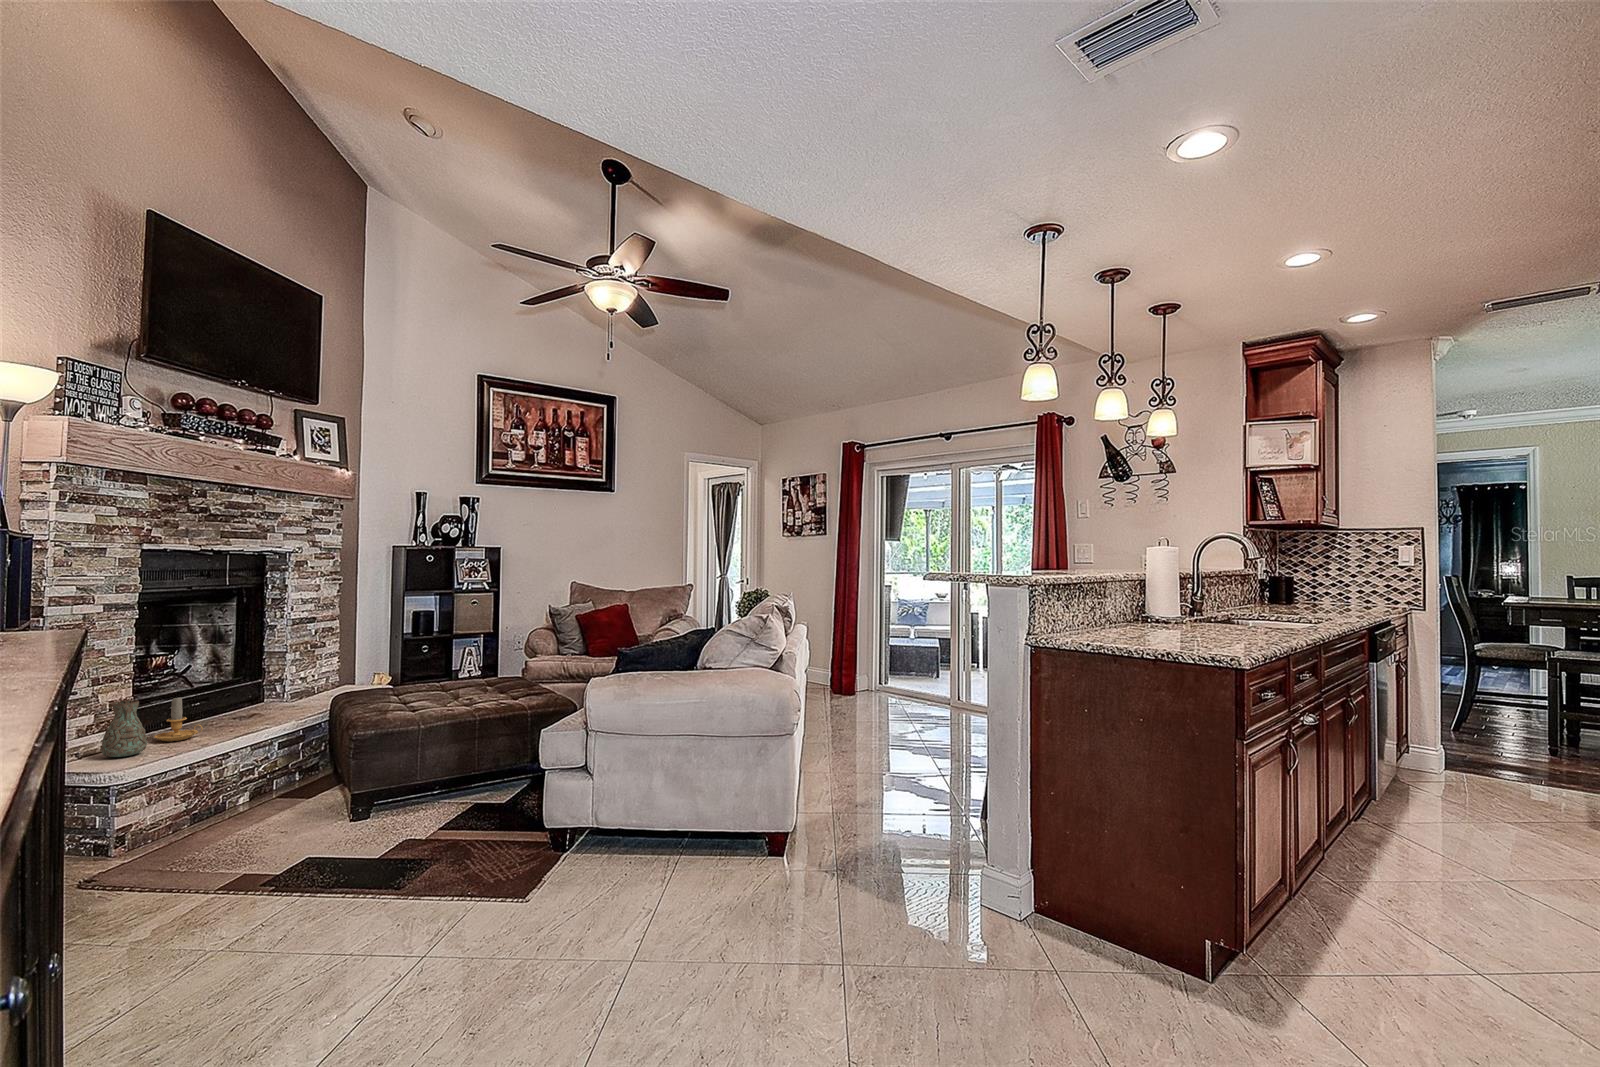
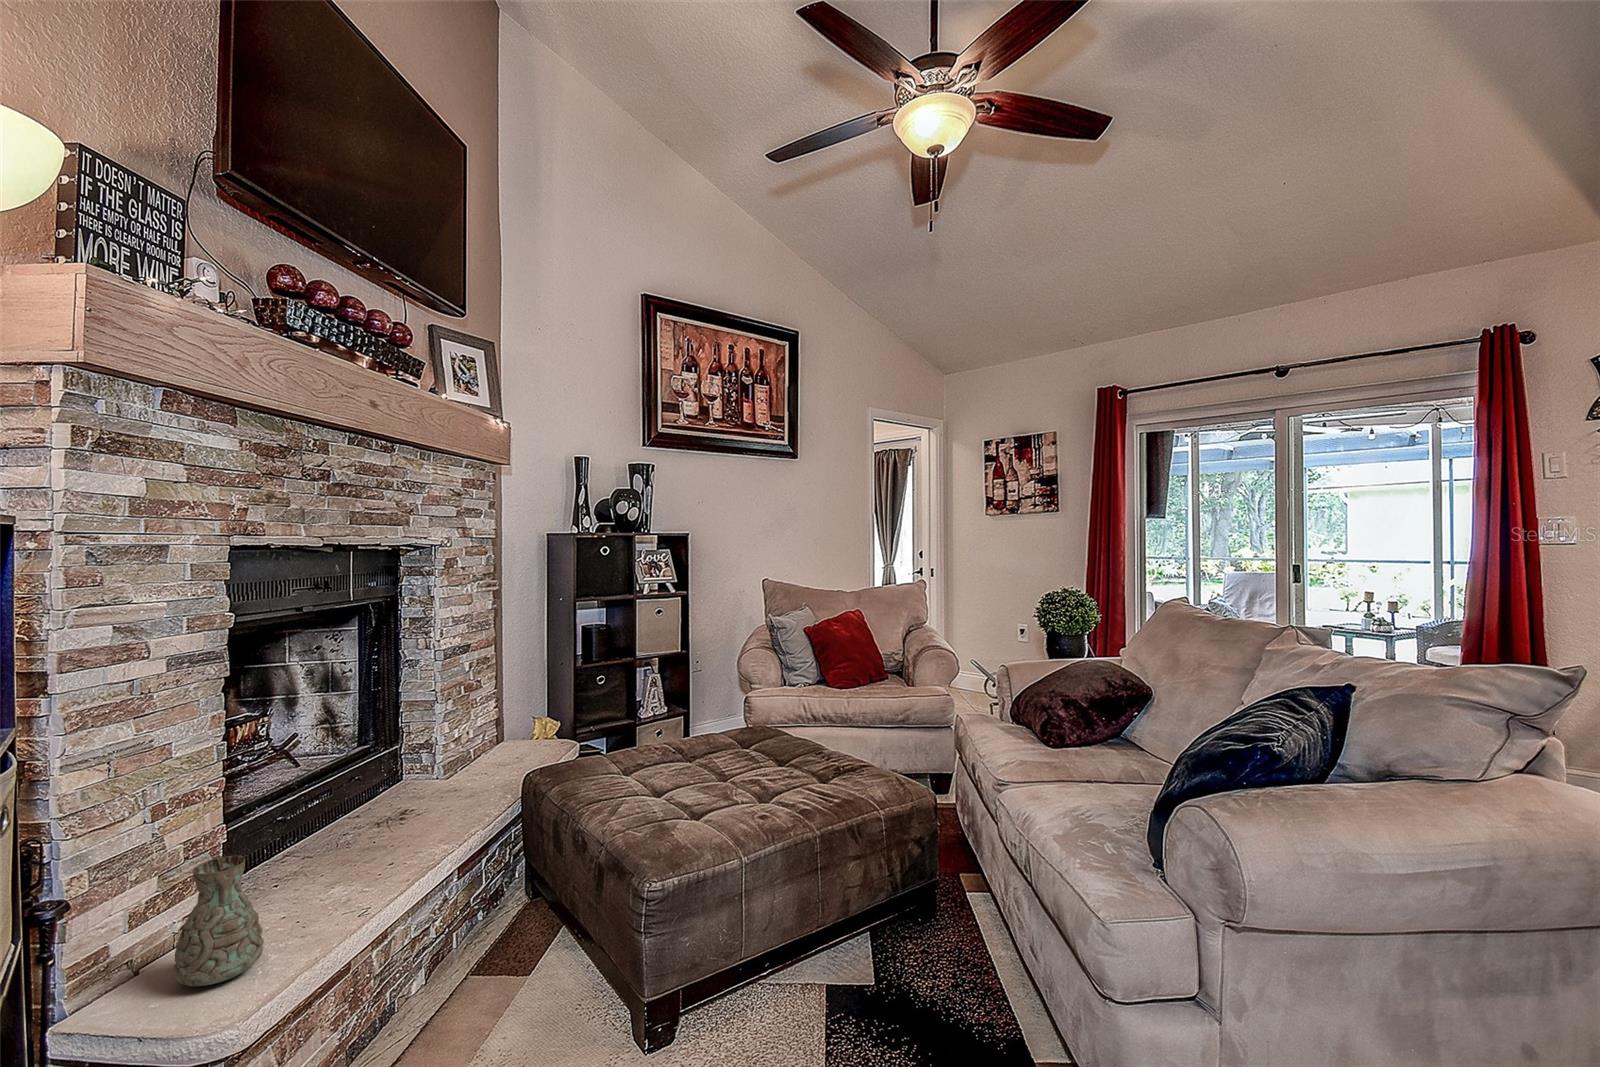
candle: present [154,698,203,741] -> none [266,822,354,913]

